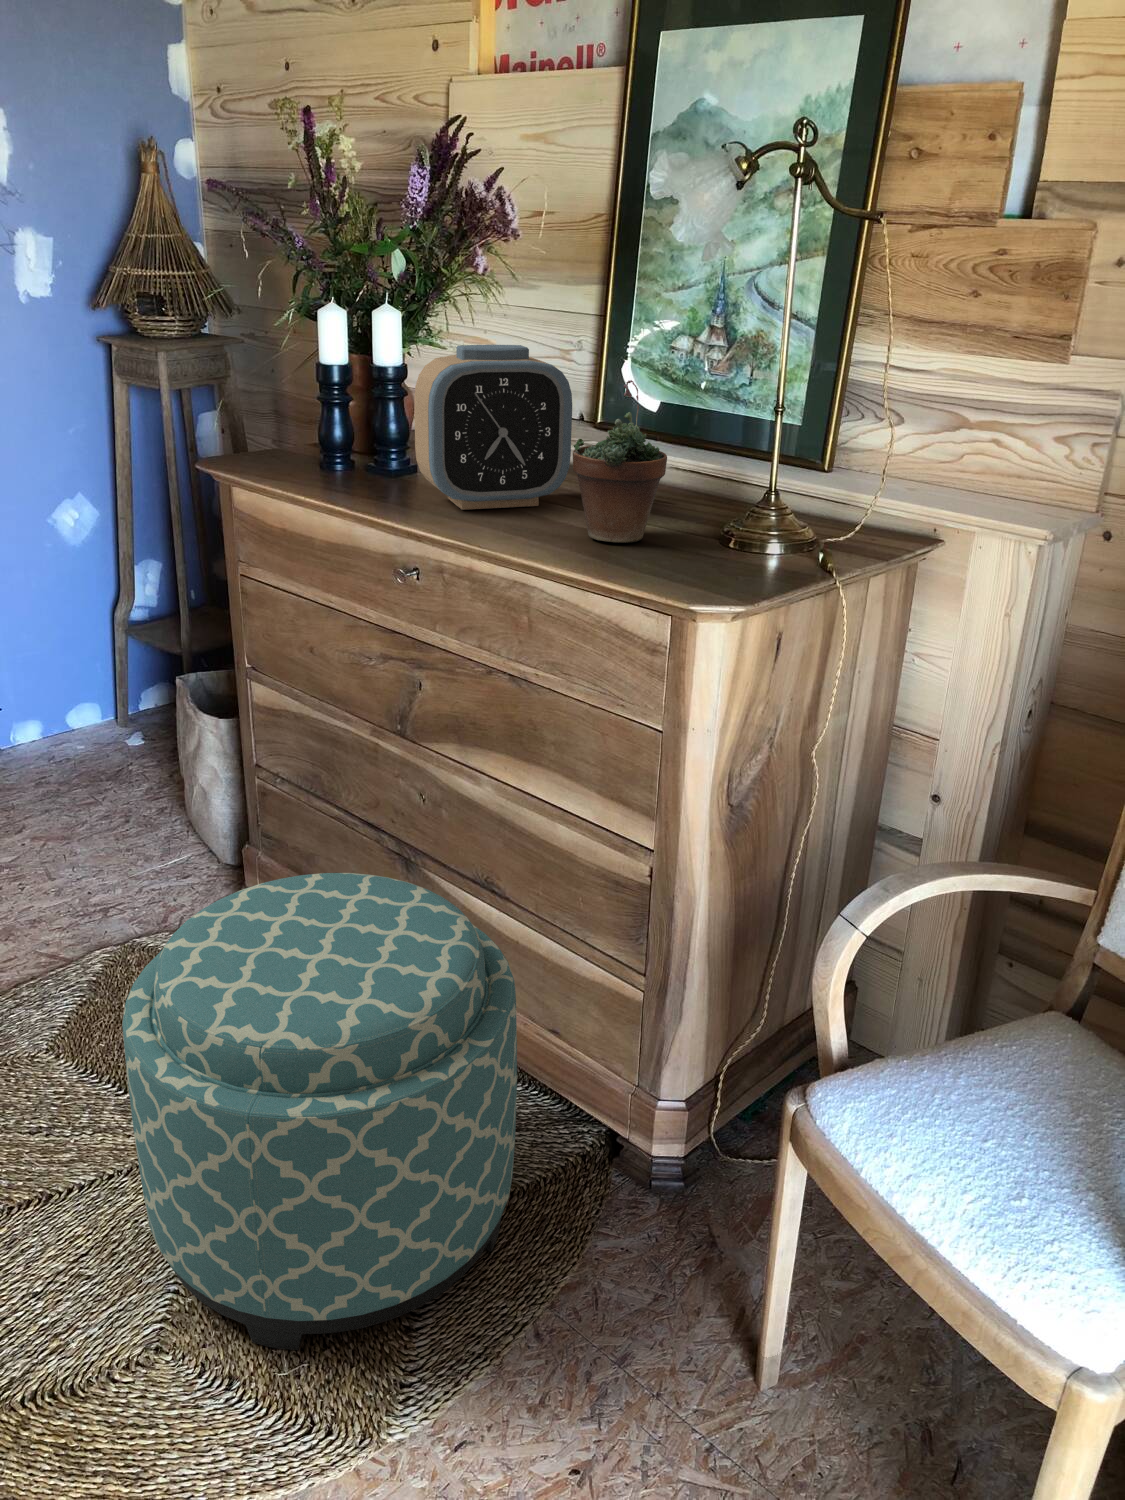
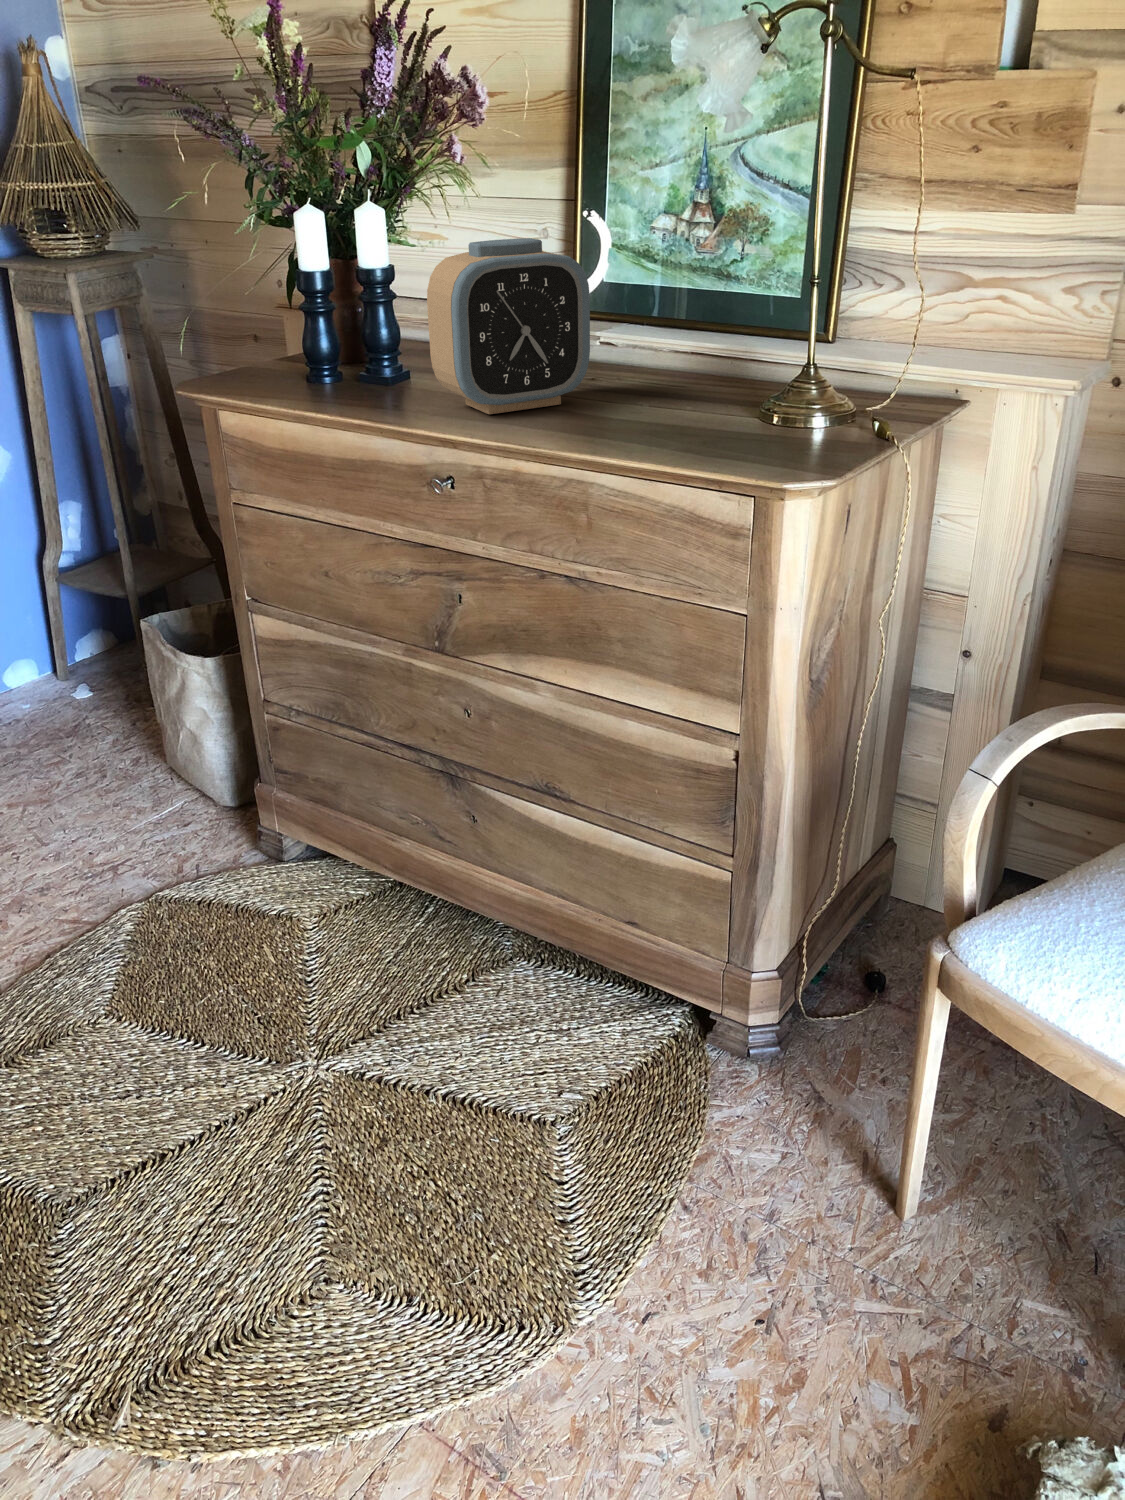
succulent plant: present [573,380,667,543] -> none [615,265,712,433]
ottoman: present [122,873,517,1350] -> none [244,794,632,1261]

